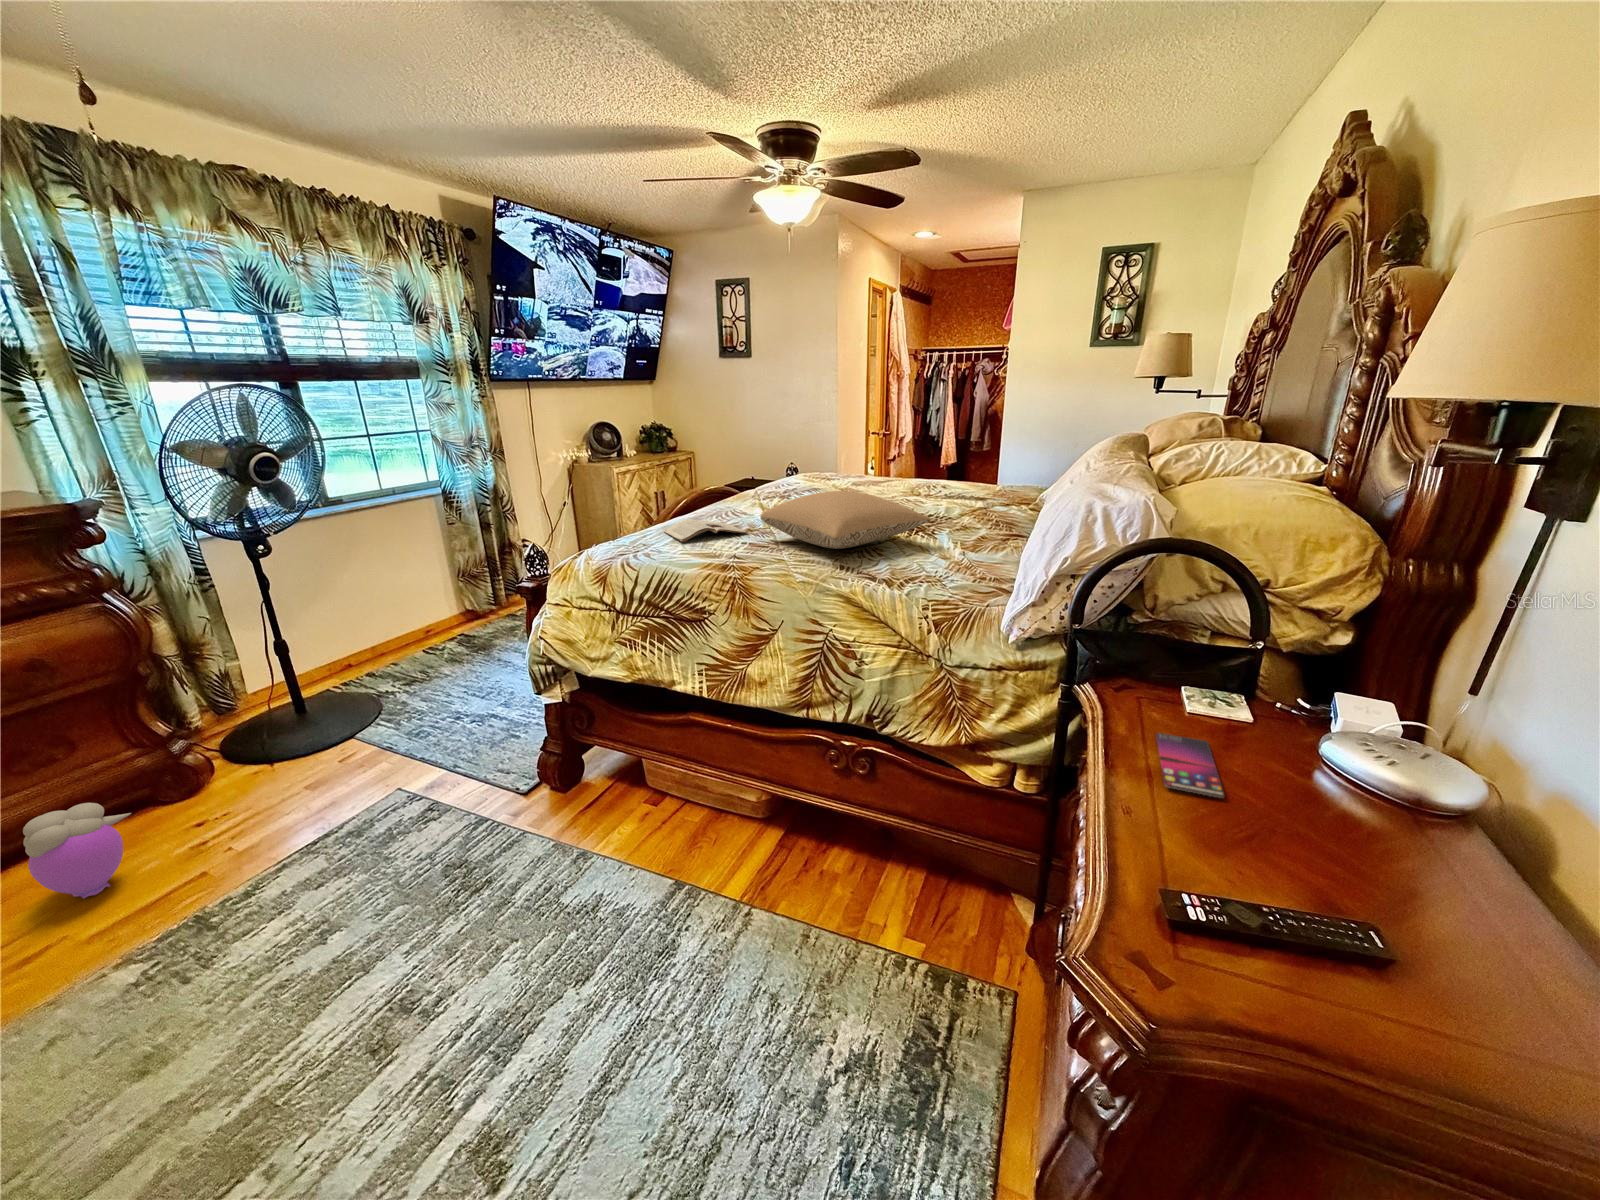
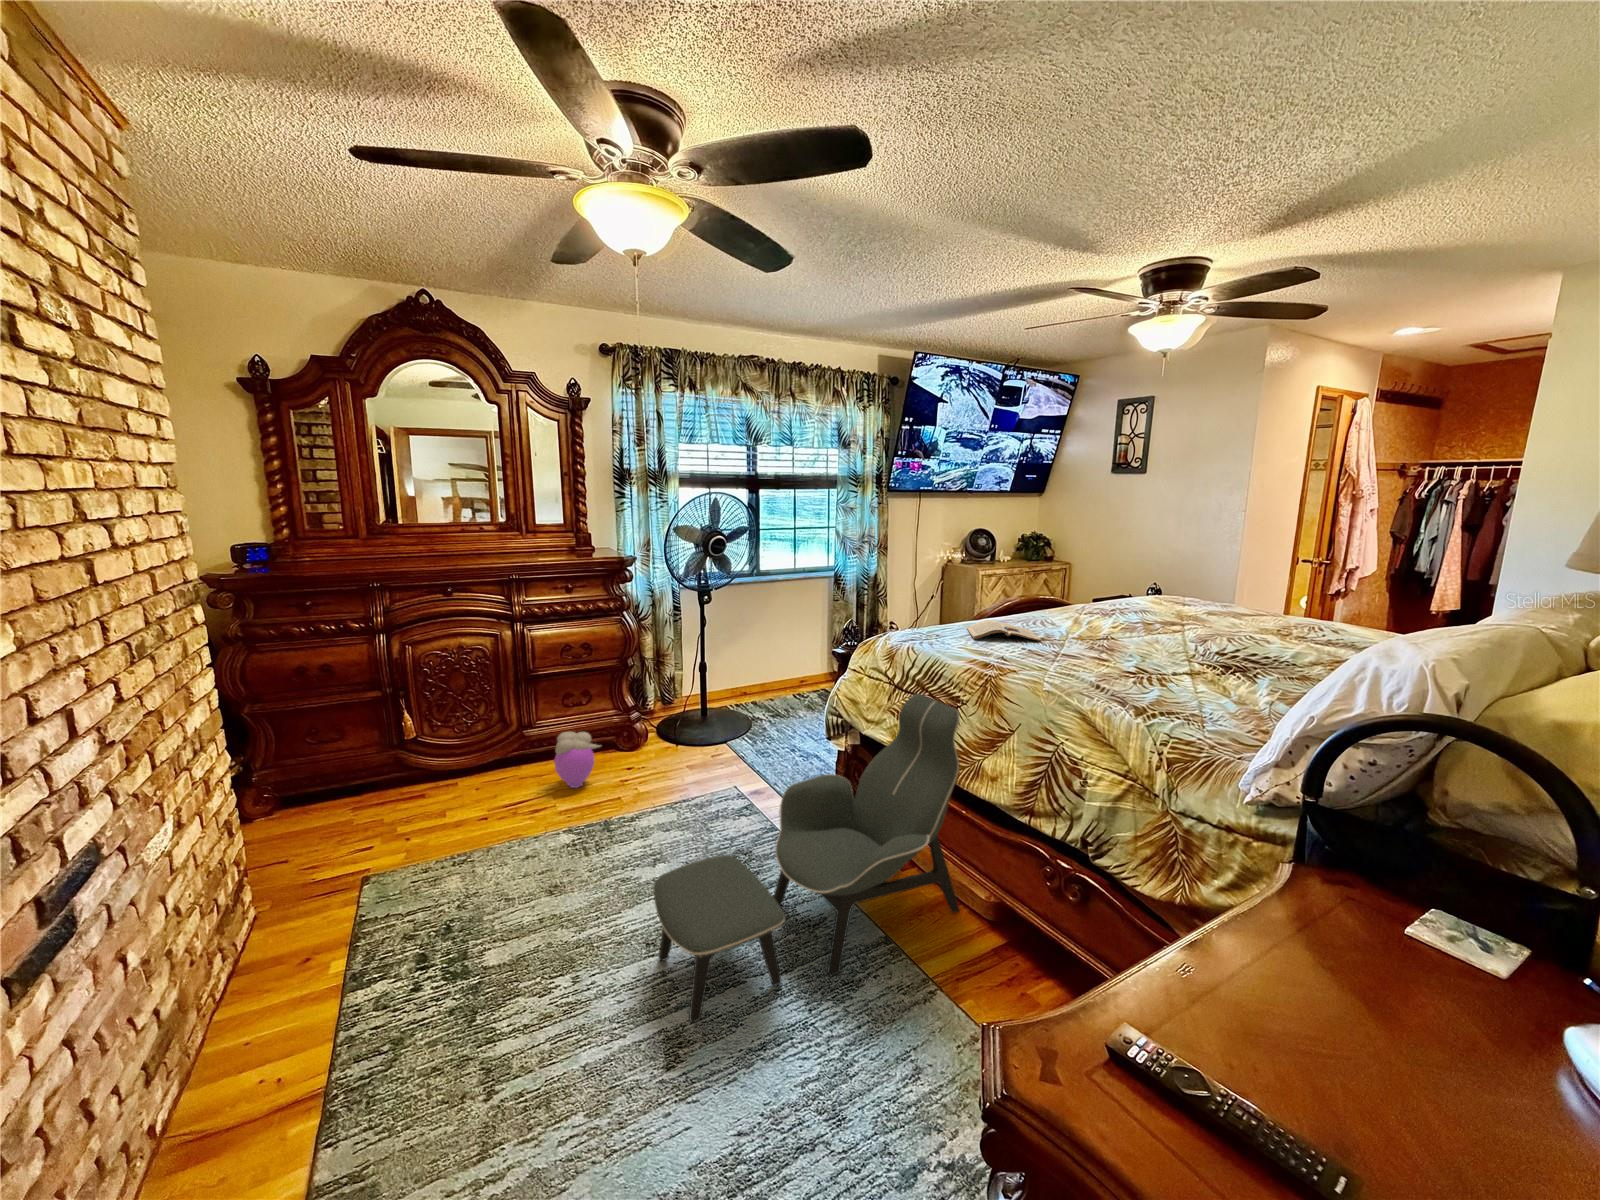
pillow: present [760,491,931,549] -> none [1051,613,1242,671]
lounge chair: none [371,614,735,1111] -> present [653,694,960,1023]
smartphone: present [1156,733,1224,798] -> none [1264,941,1391,1029]

